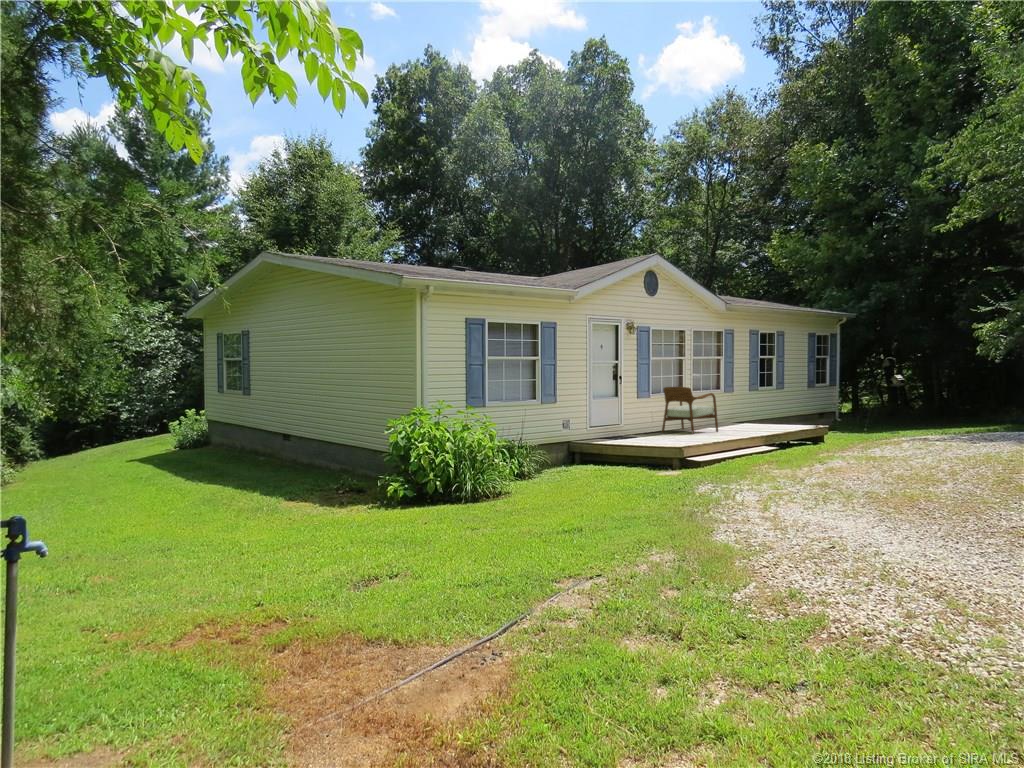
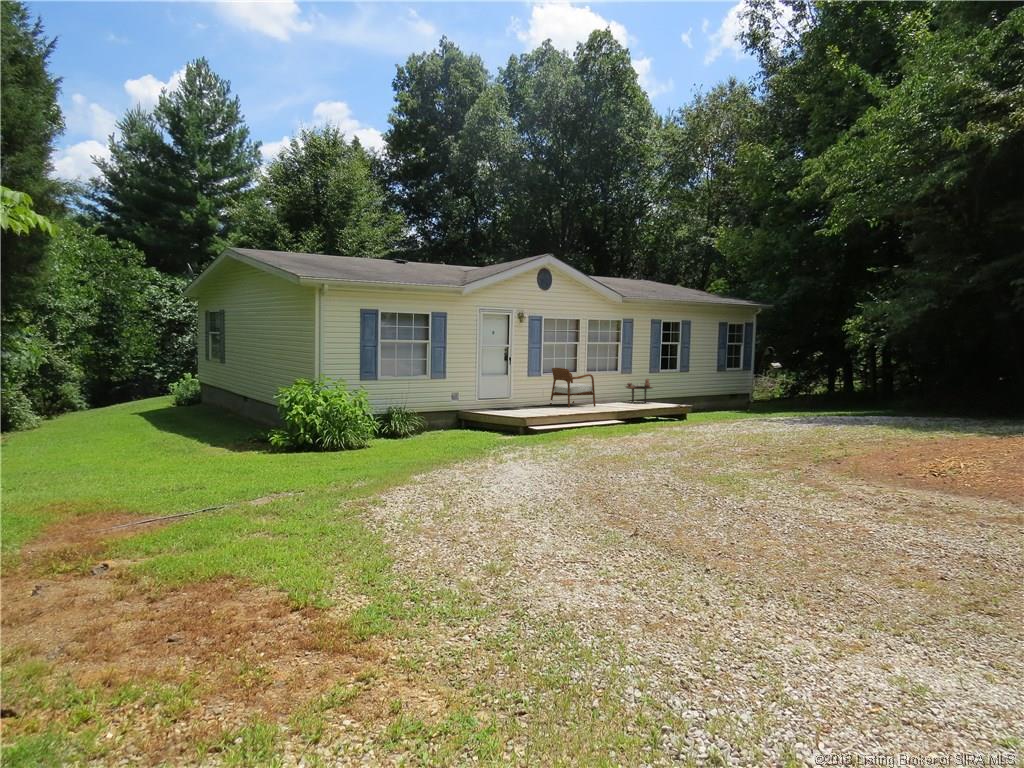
side table: none [730,397,766,427] -> present [626,378,652,403]

